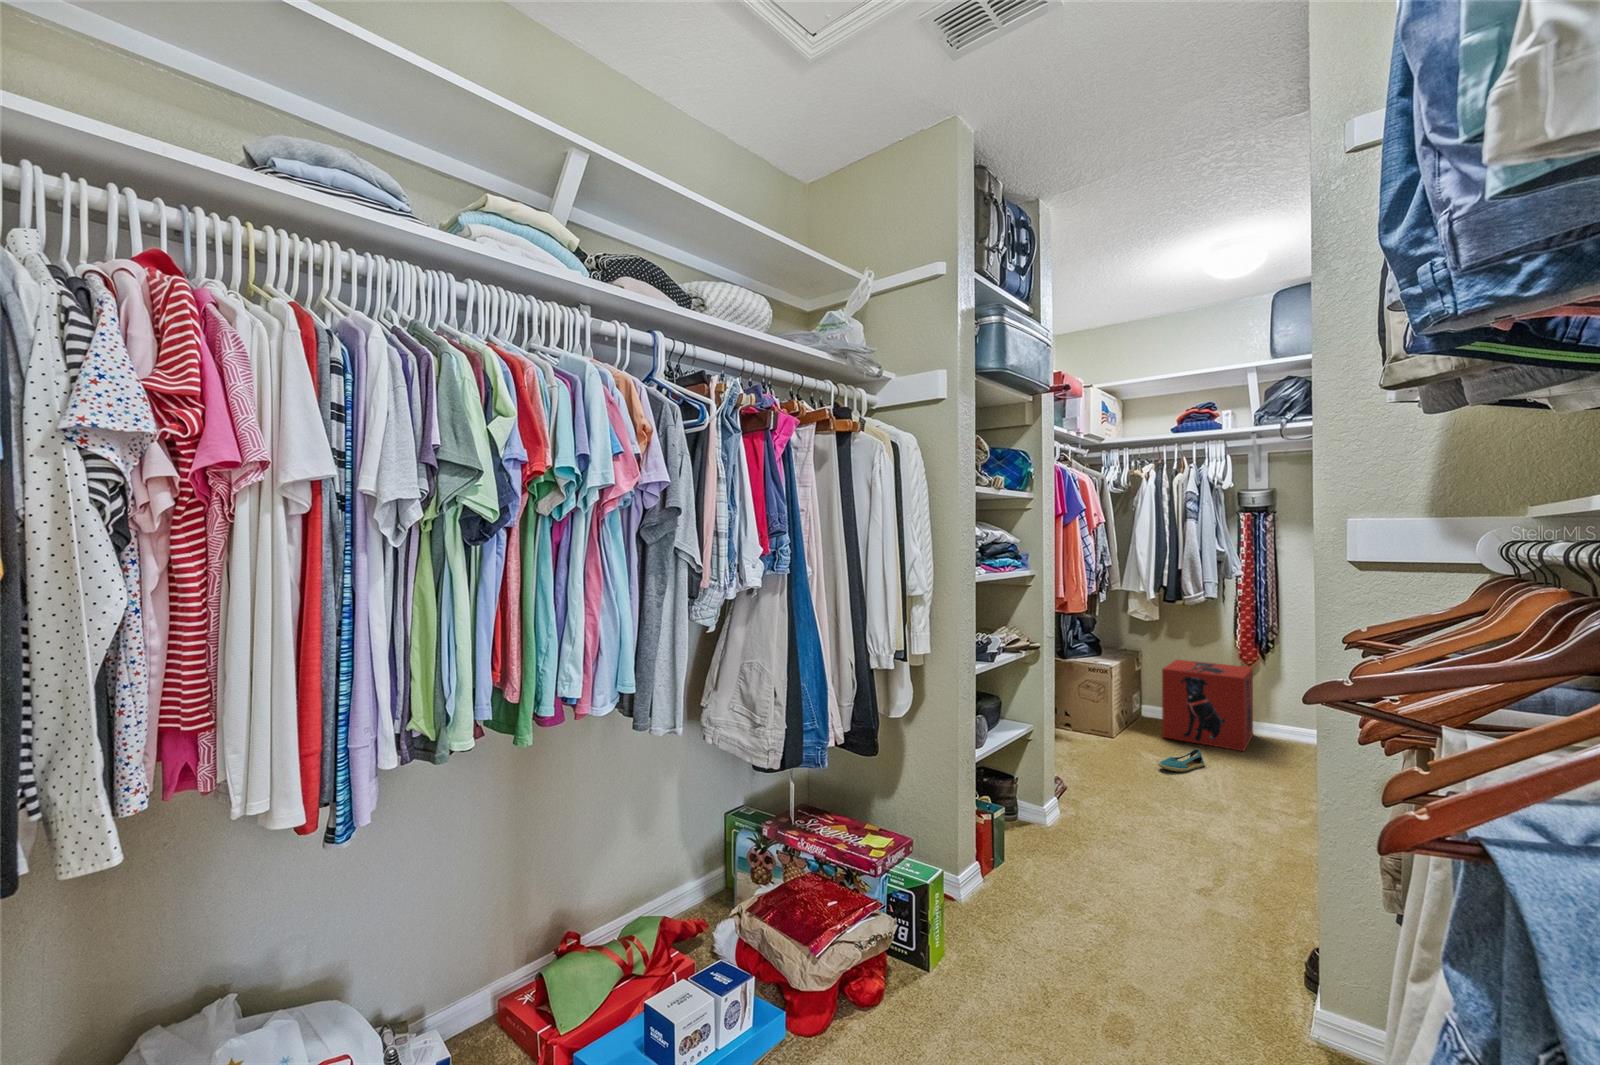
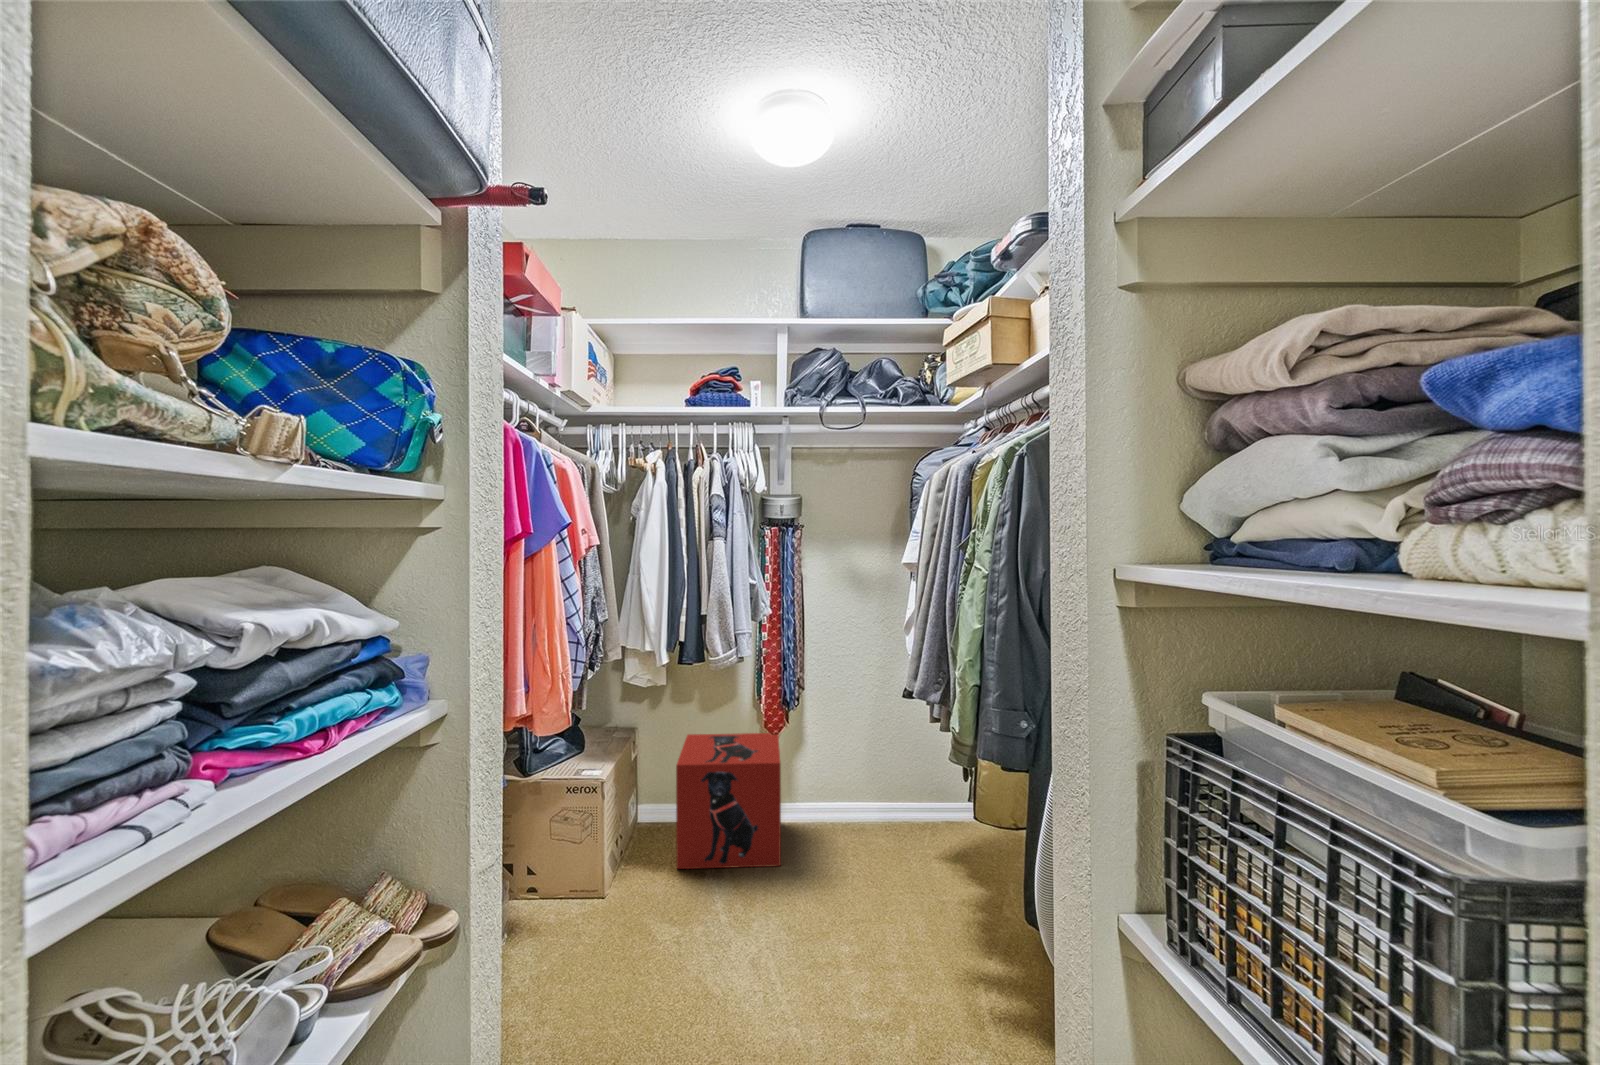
shoe: present [1158,749,1205,772] -> none [686,900,746,965]

